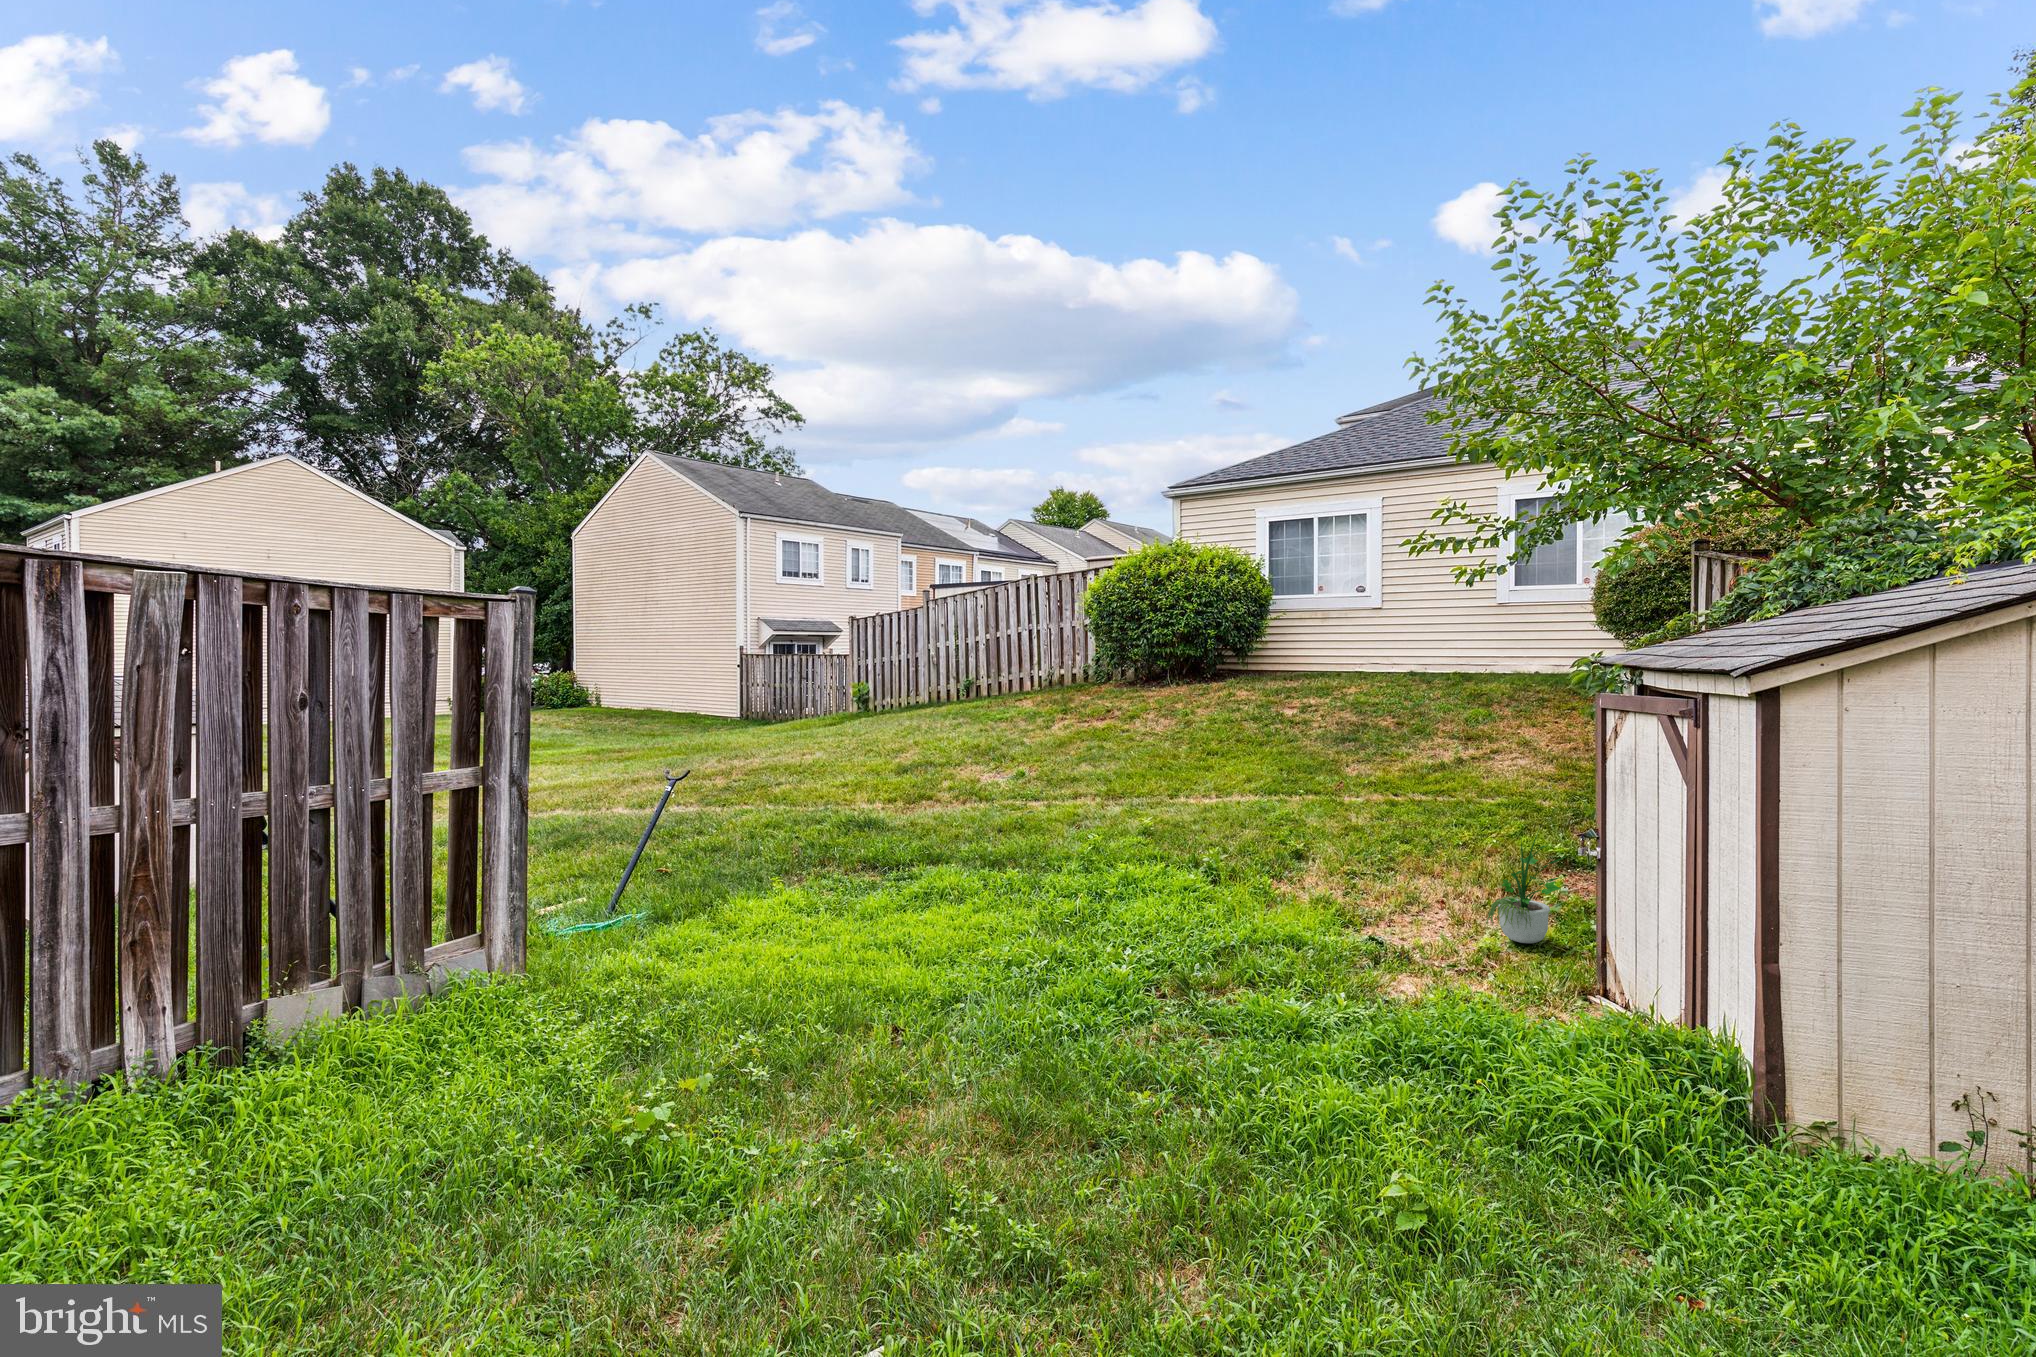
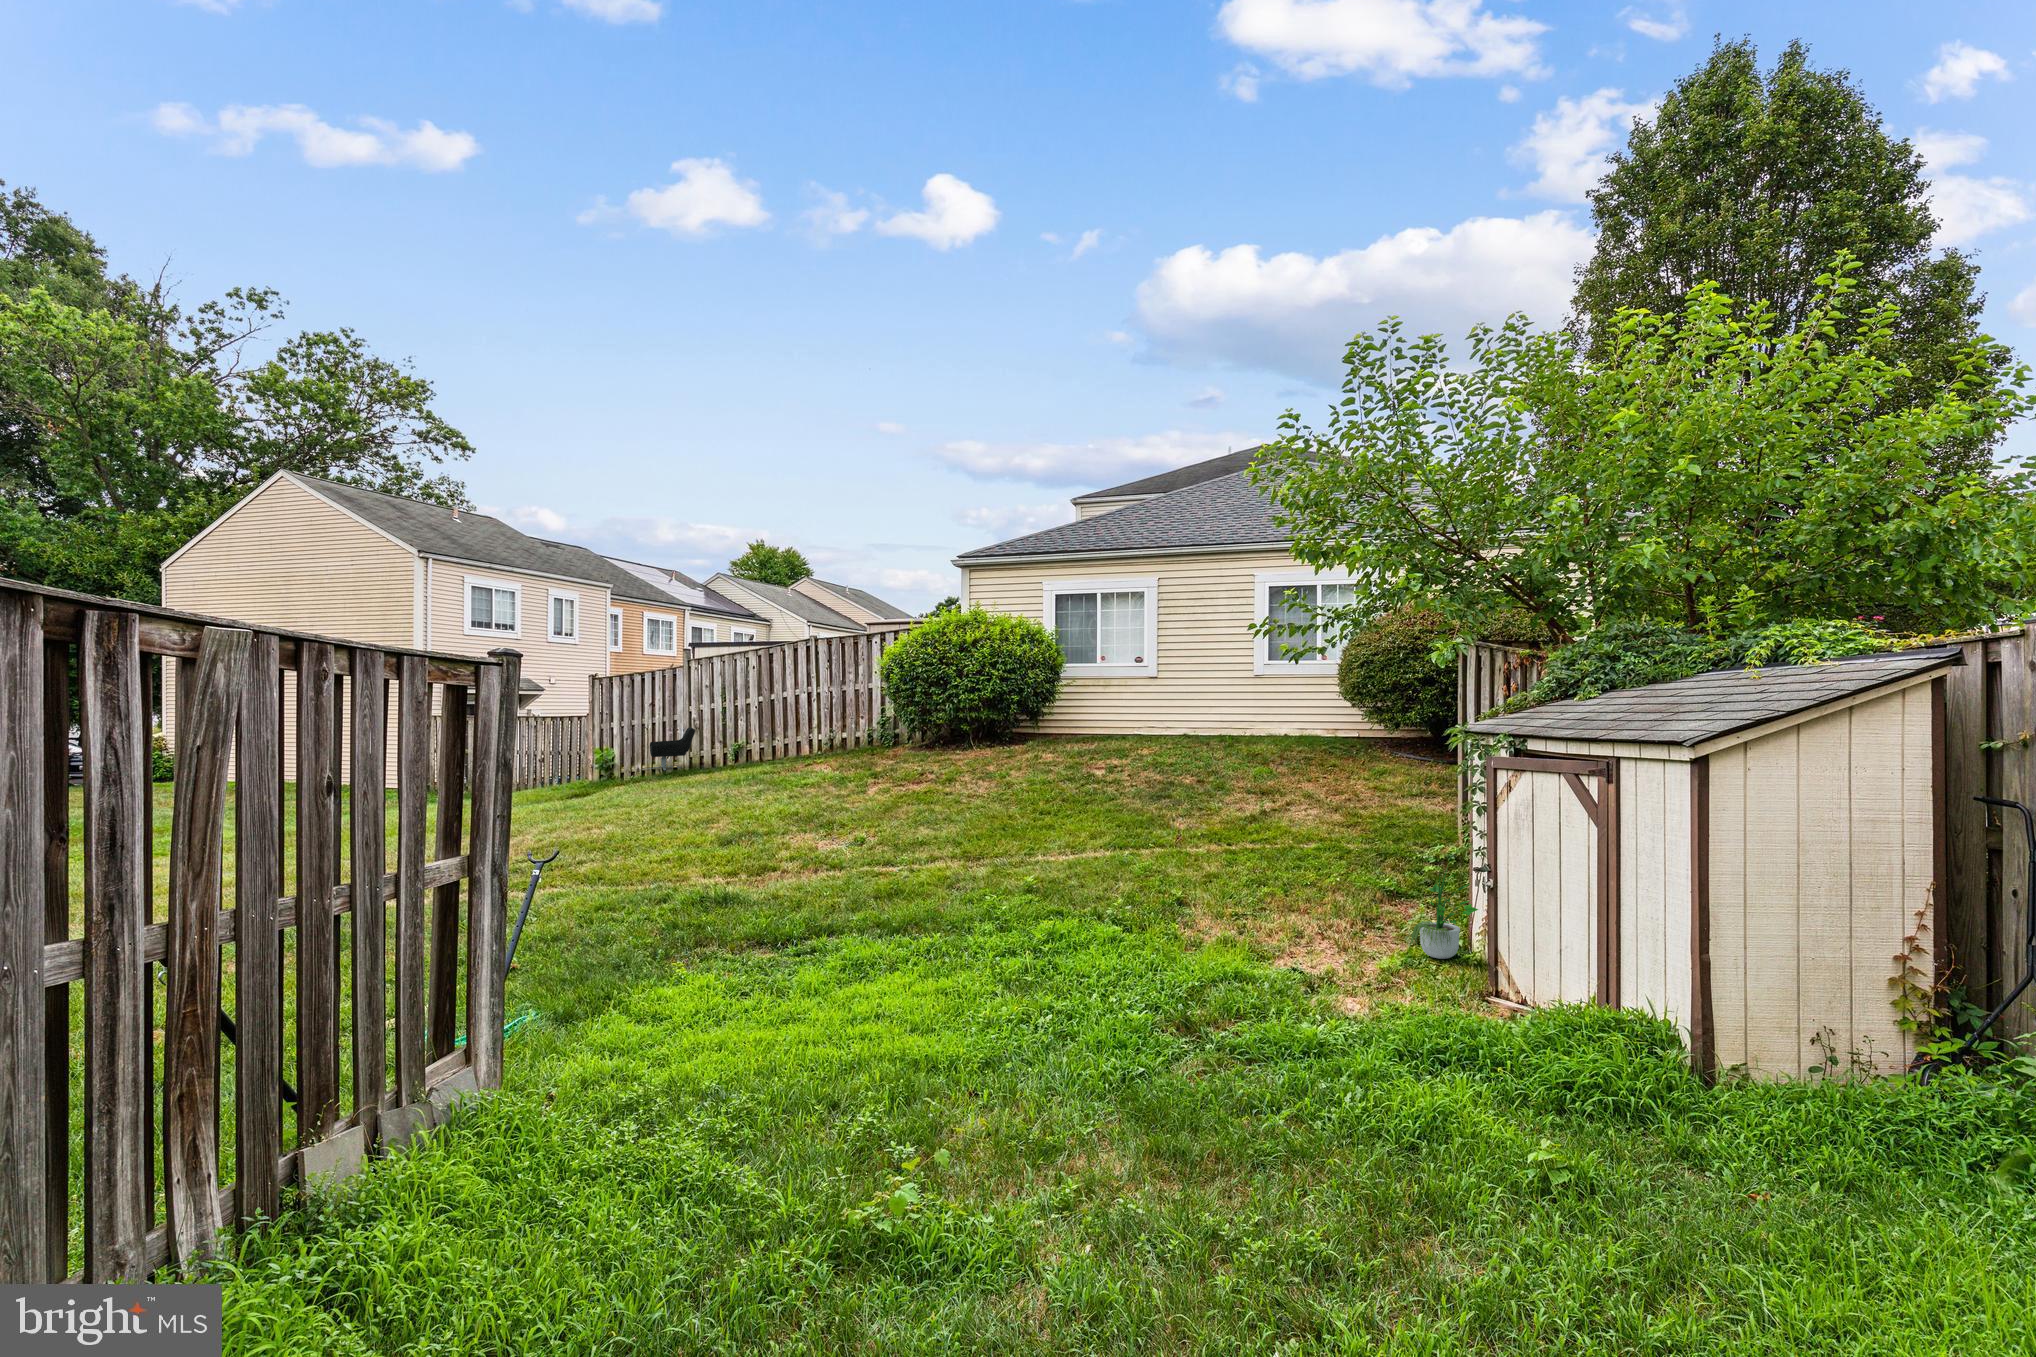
lounge chair: none [888,663,932,702] -> present [650,728,695,770]

